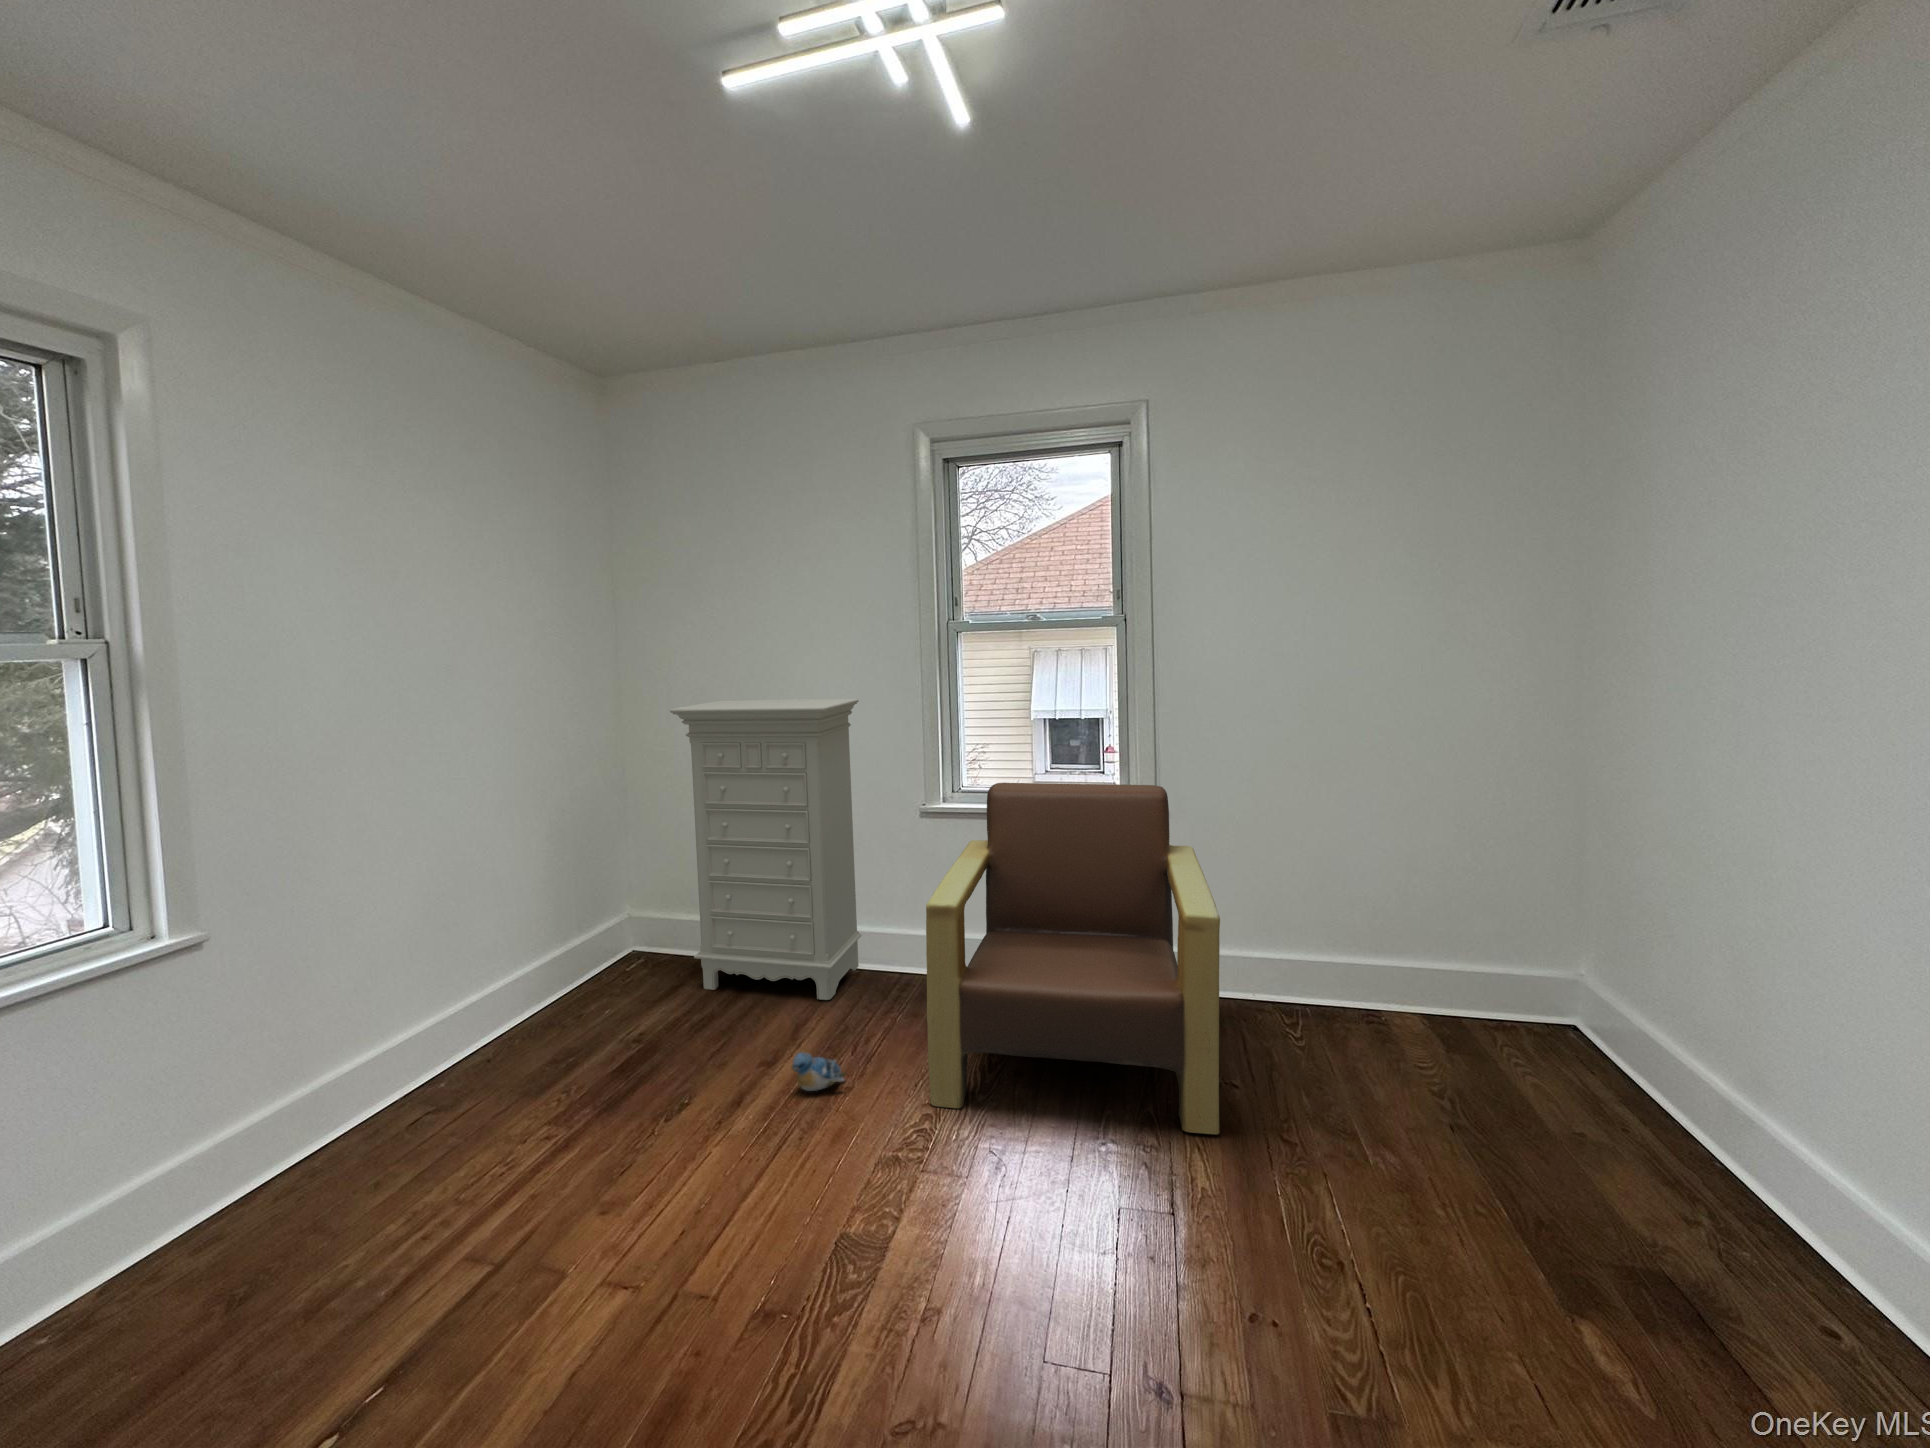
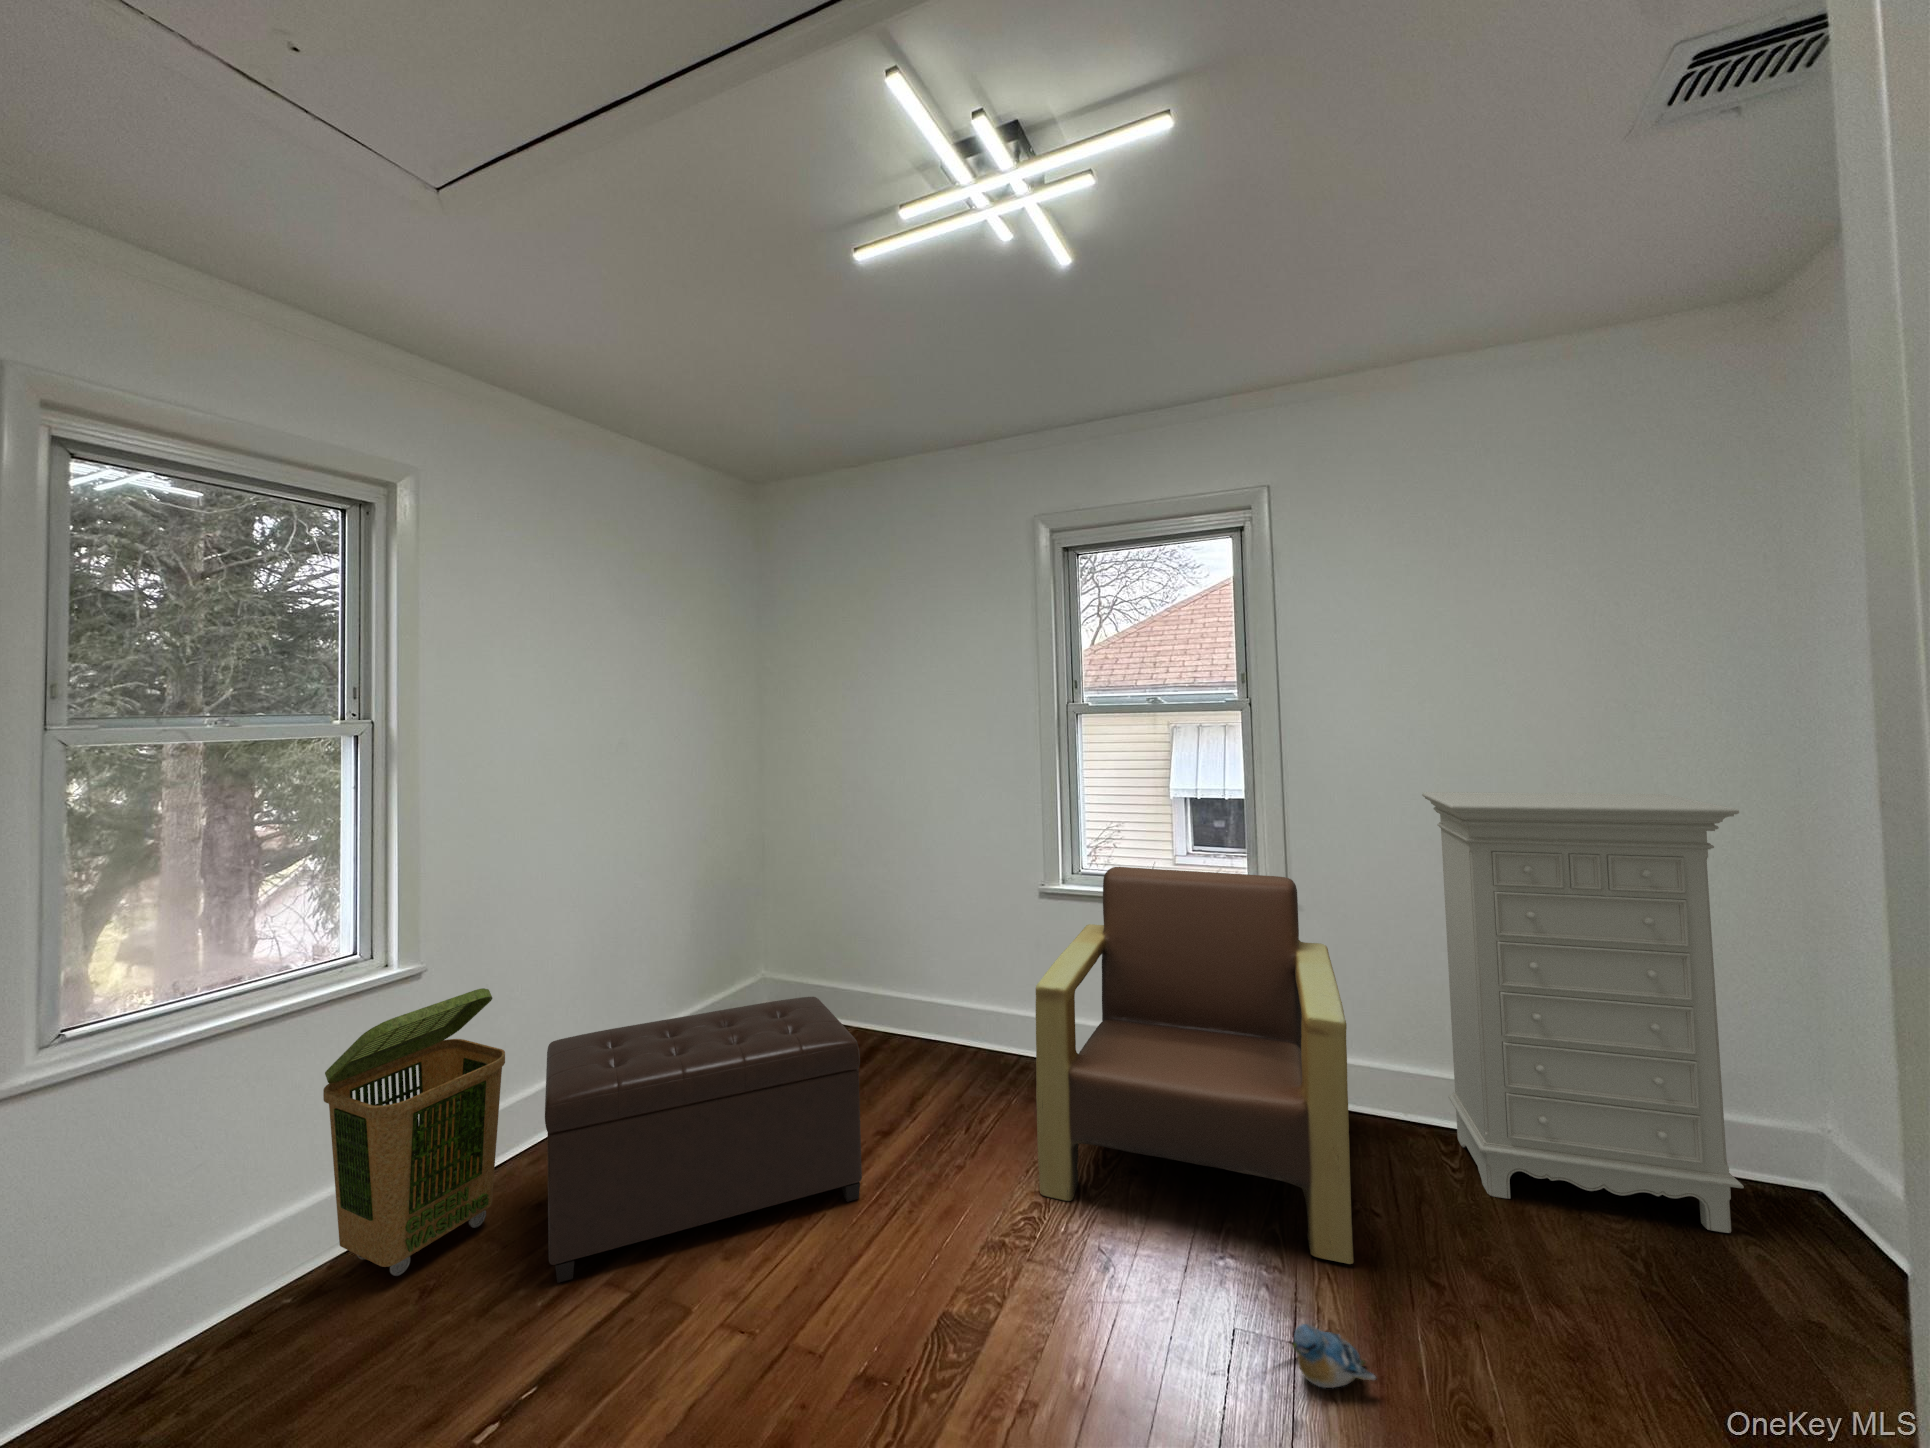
dresser: present [670,699,861,1000] -> present [1422,792,1744,1233]
ottoman: none [376,932,749,1268] -> present [545,997,862,1283]
laundry basket: none [72,954,323,1290] -> present [323,988,505,1276]
plush toy: present [792,1052,846,1091] -> present [1293,1324,1376,1388]

